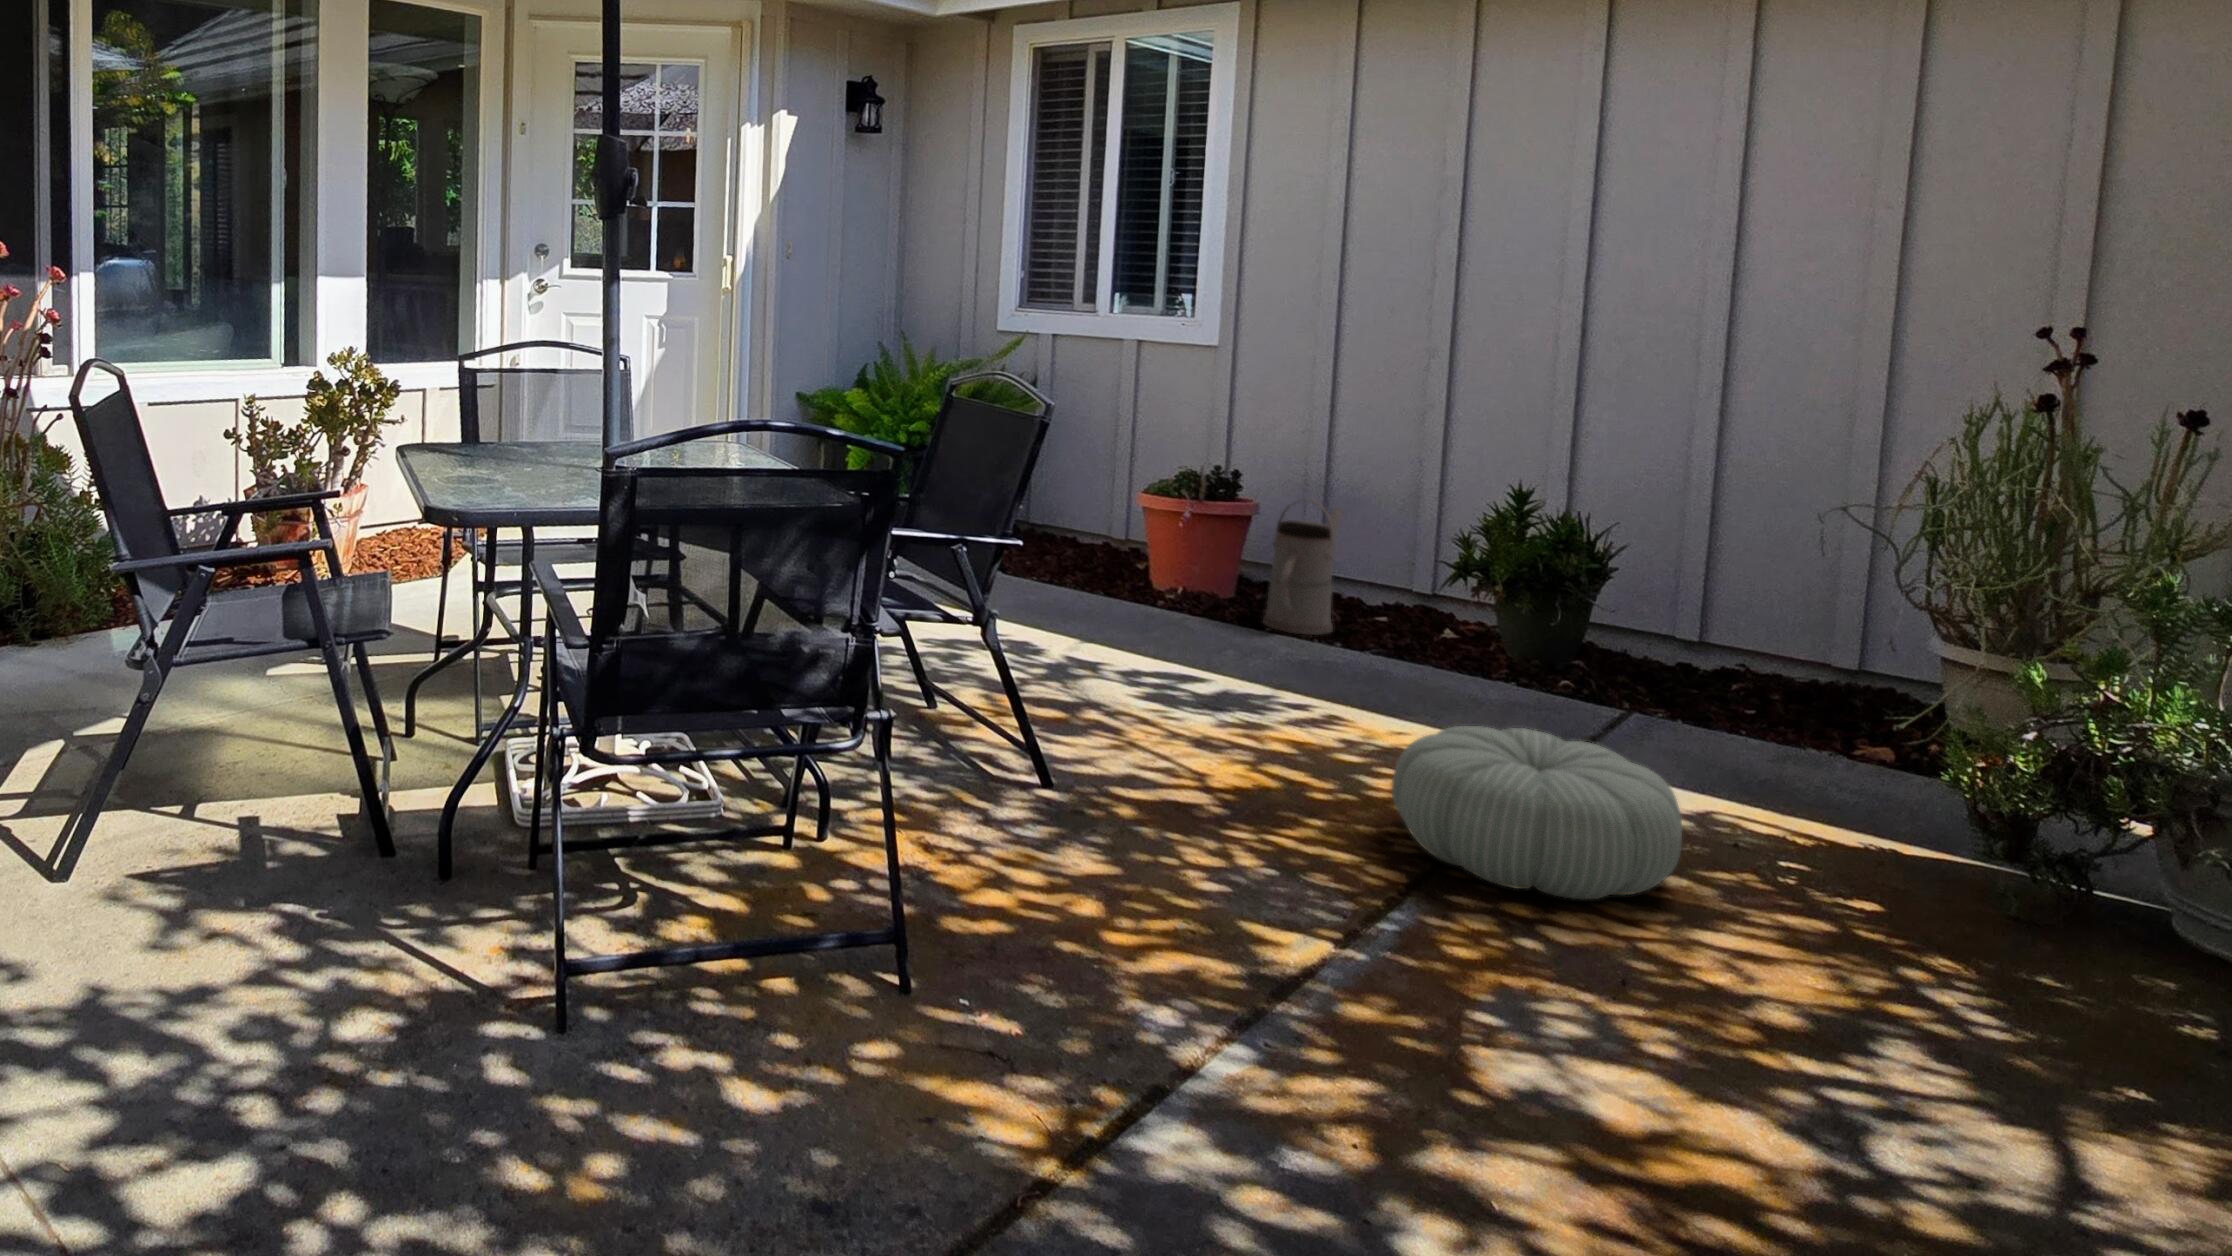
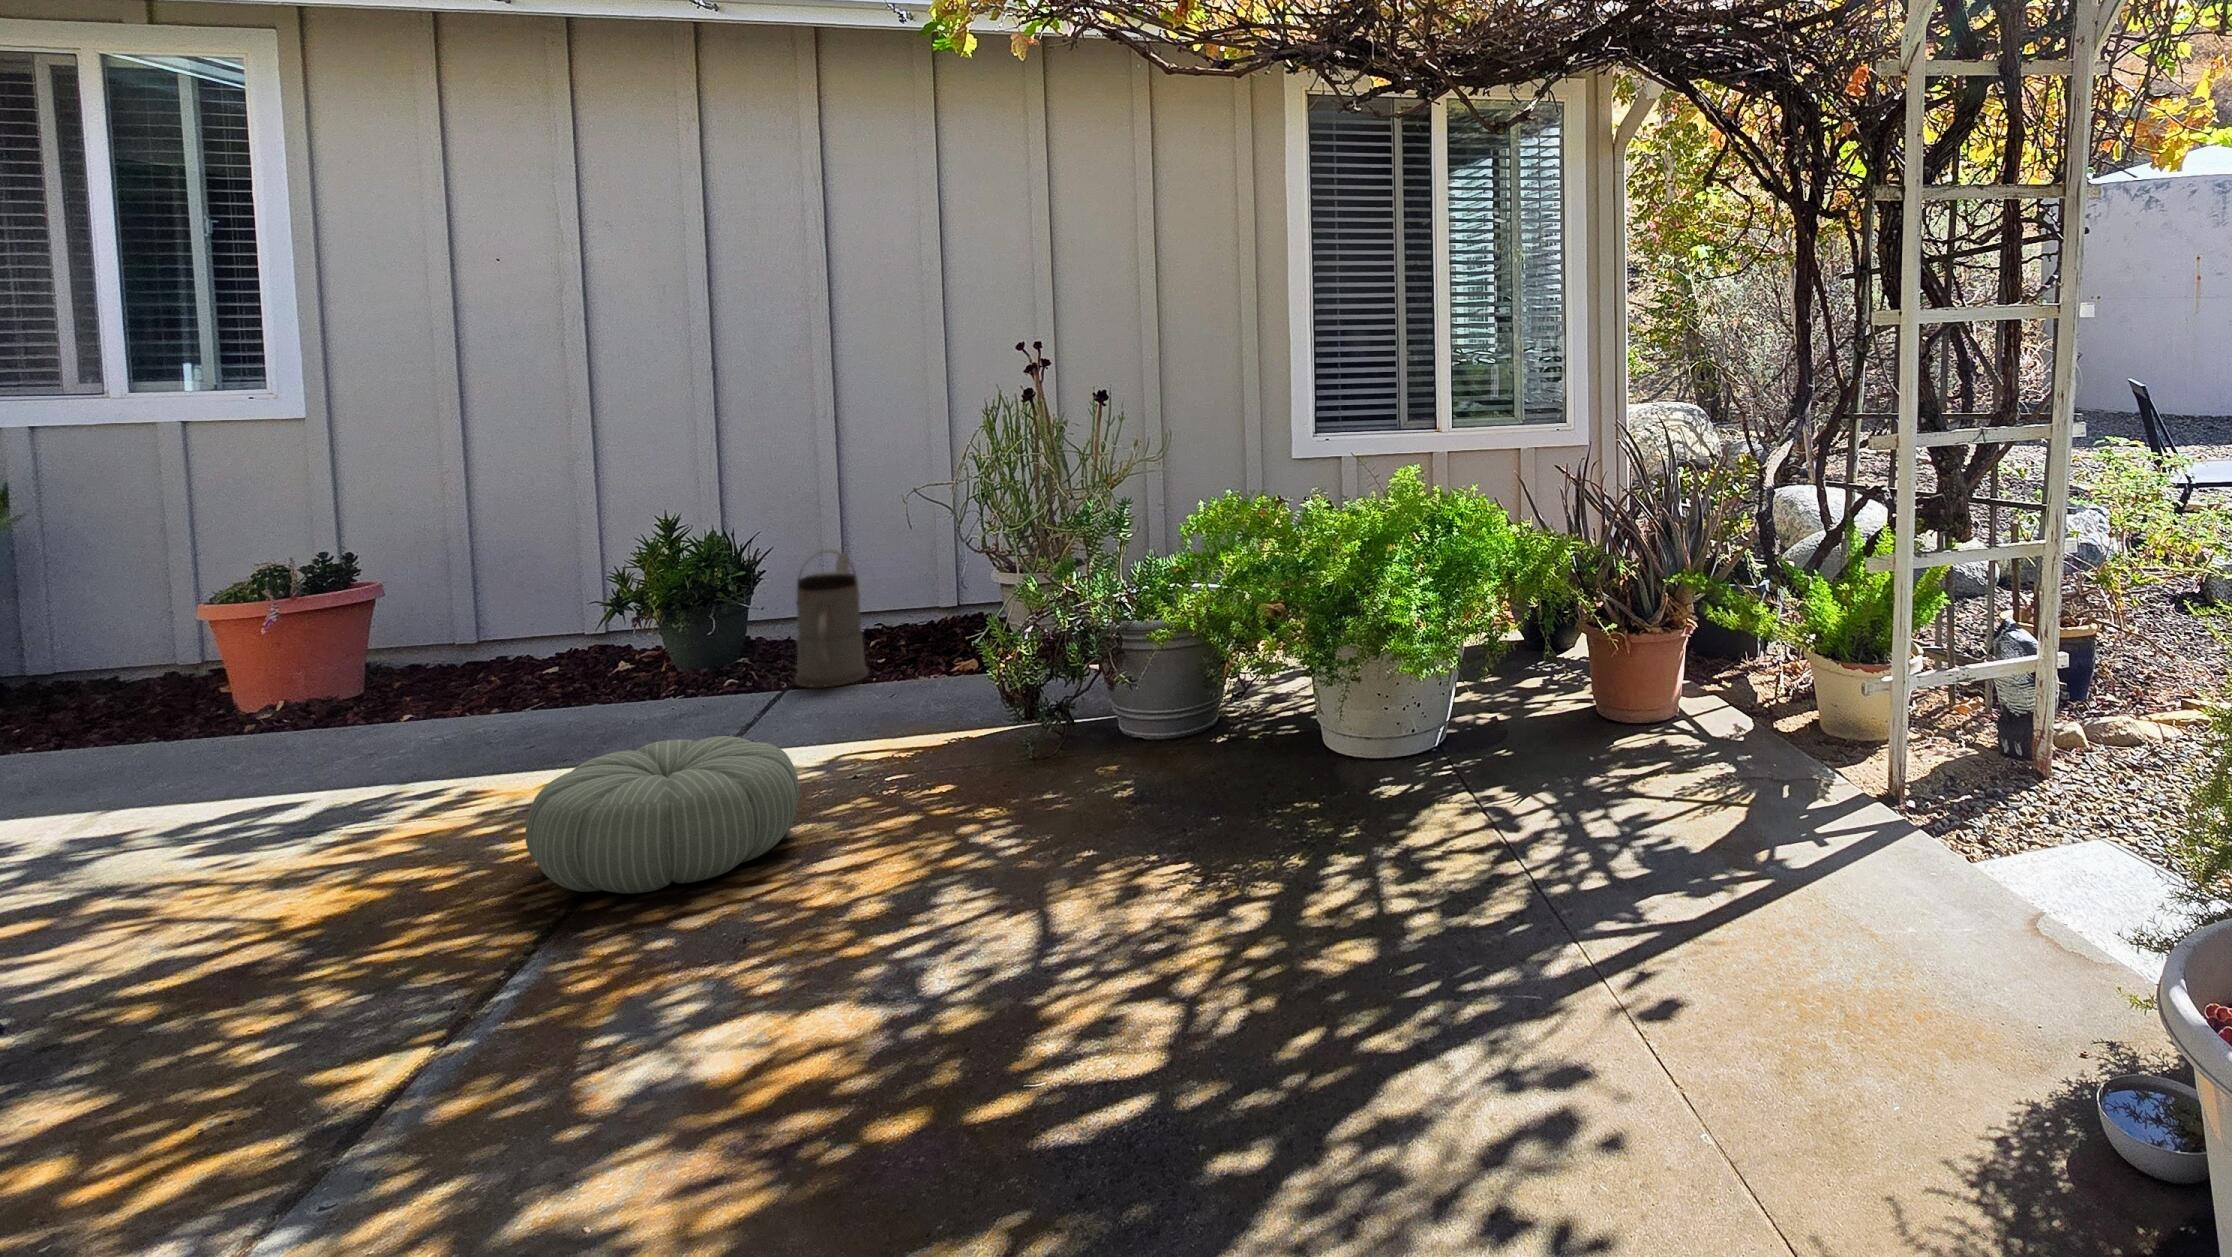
watering can: present [1263,498,1343,635] -> present [795,550,868,688]

